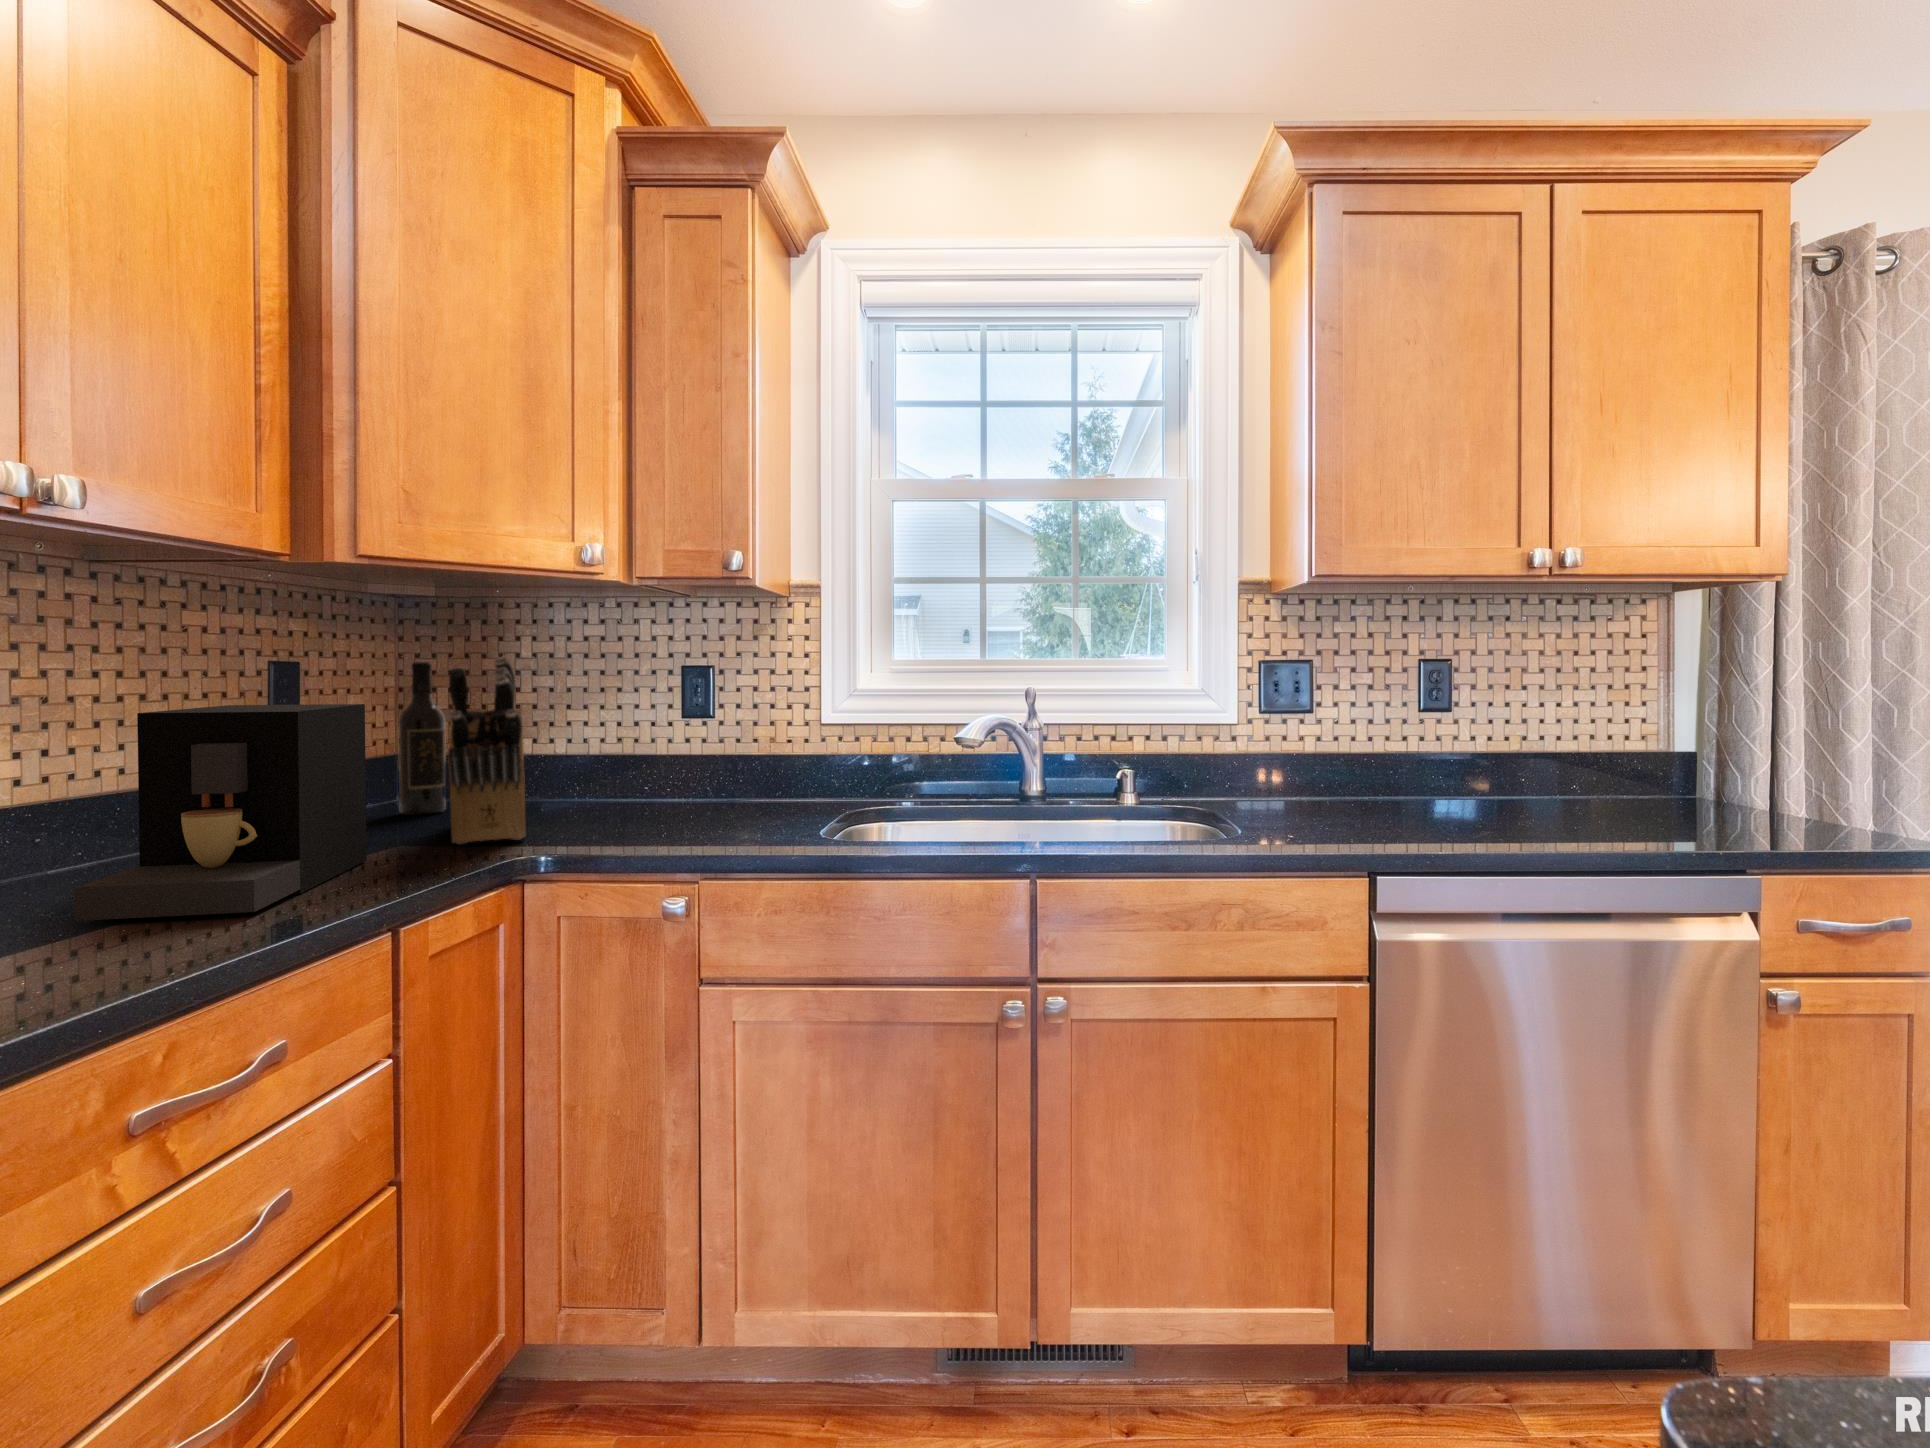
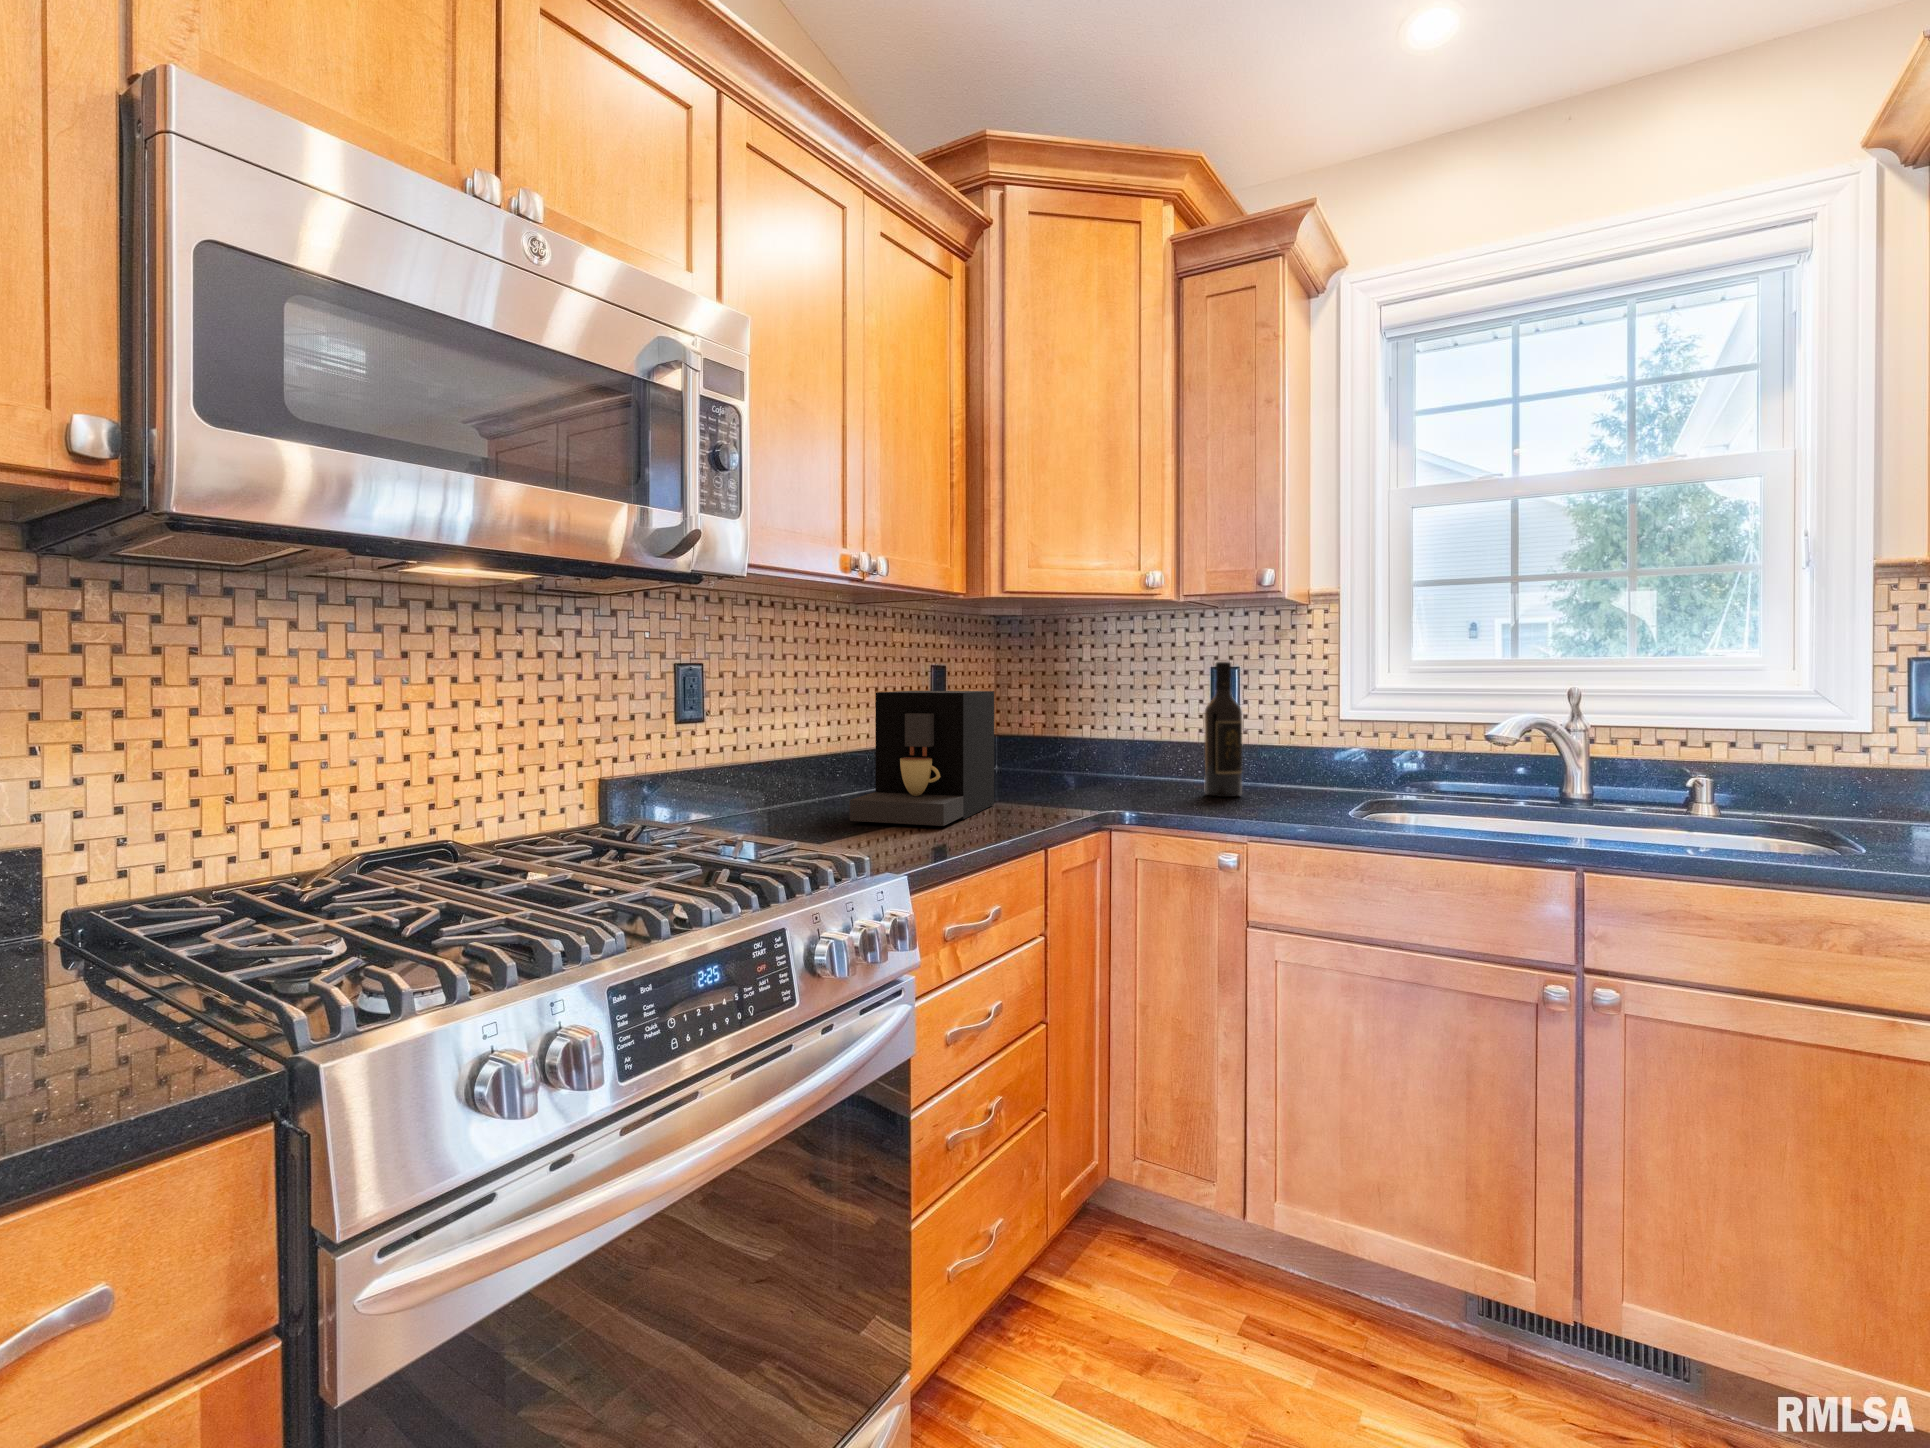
knife block: present [448,657,525,844] -> none [1044,657,1097,800]
wine bottle: present [398,662,446,815] -> present [1204,662,1242,797]

